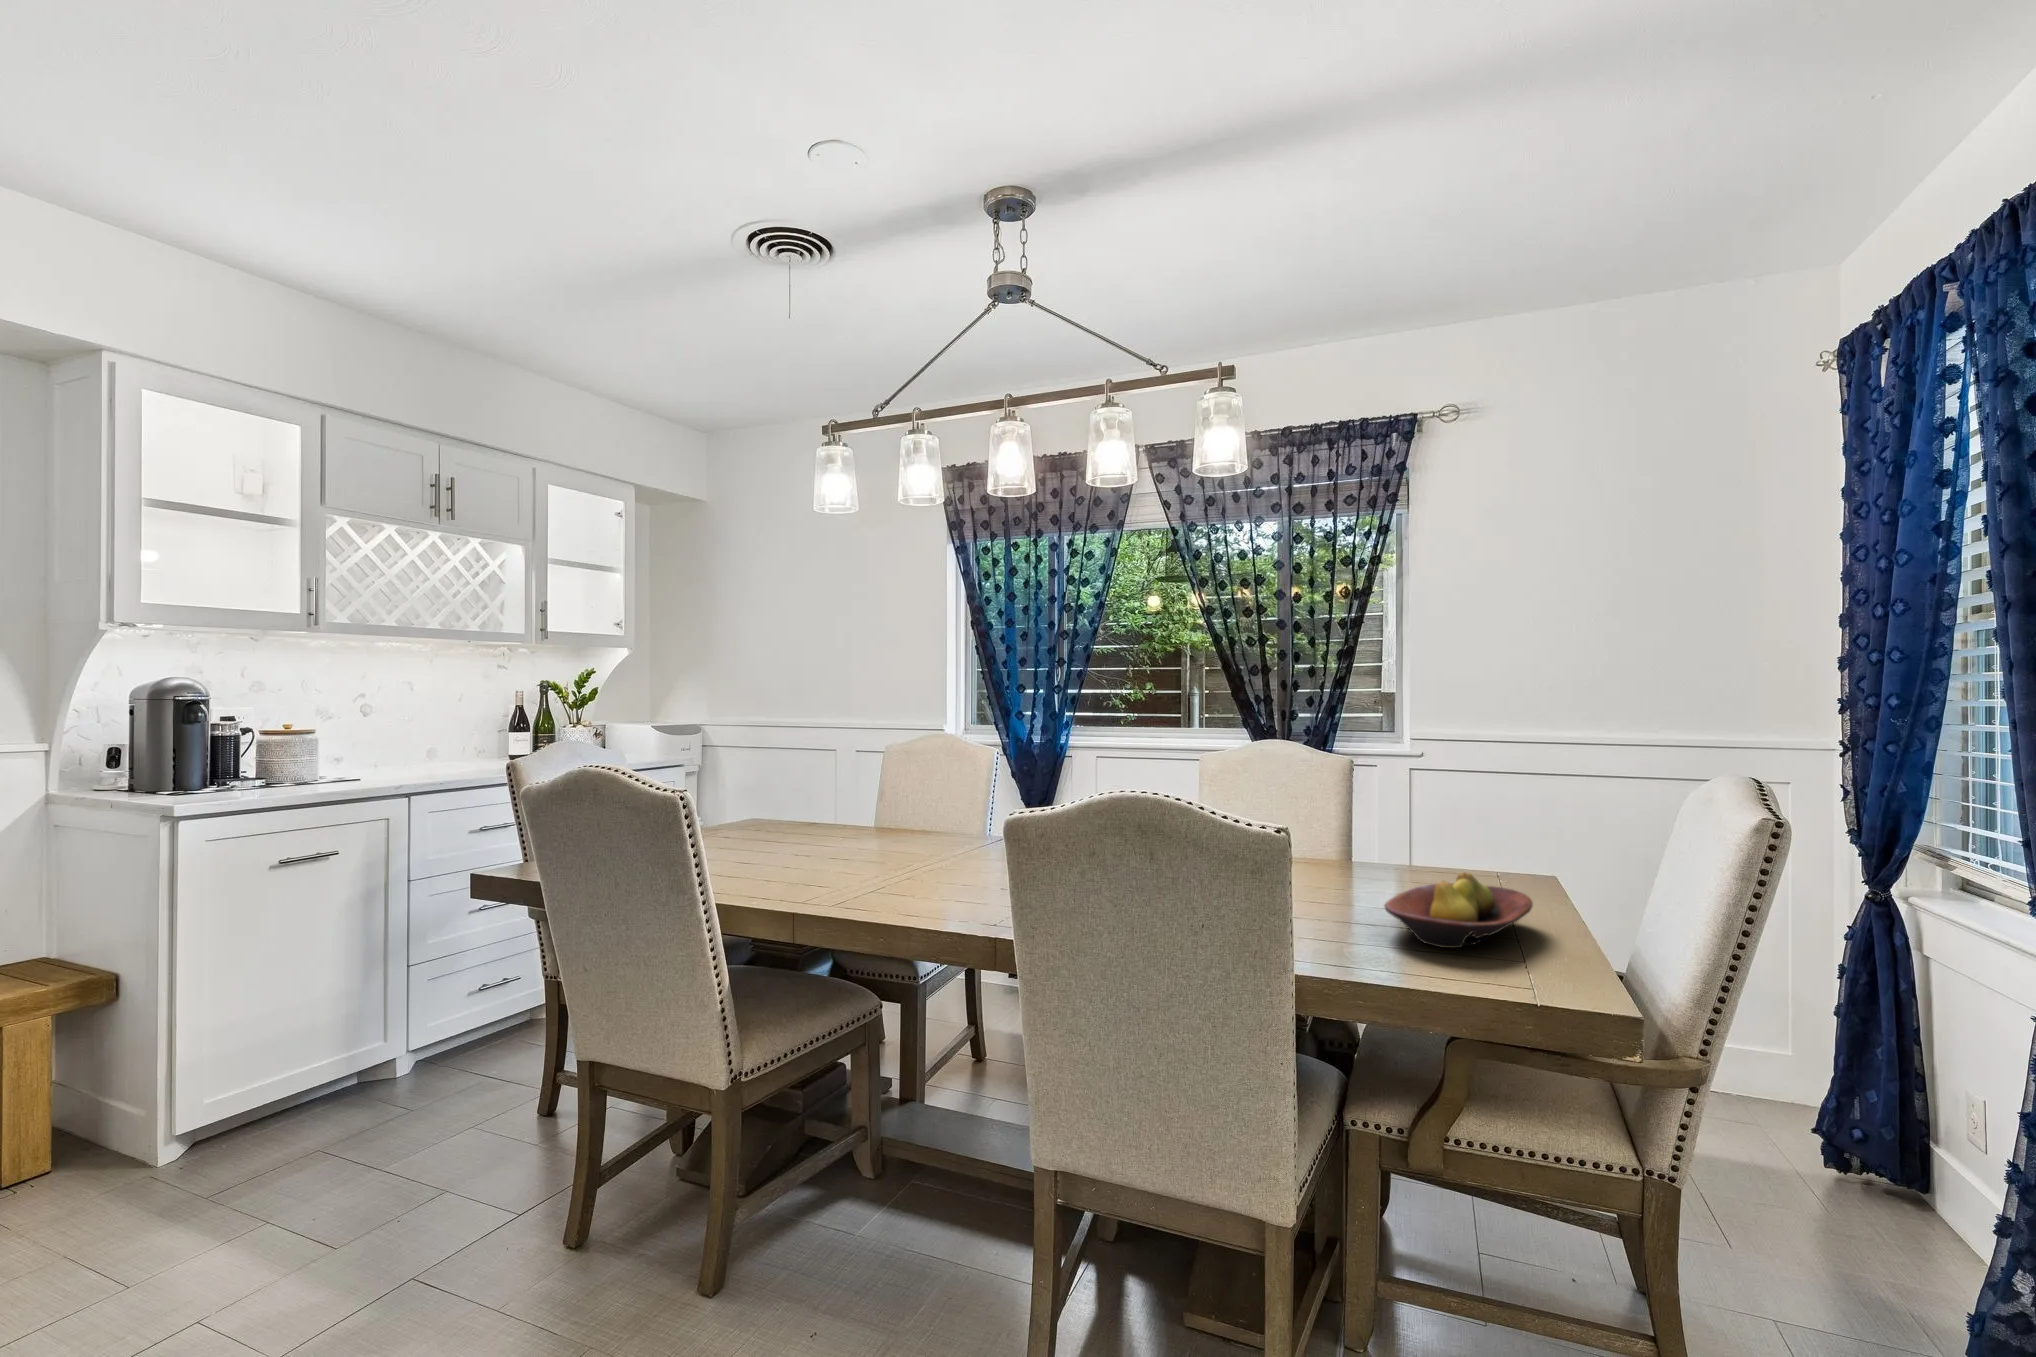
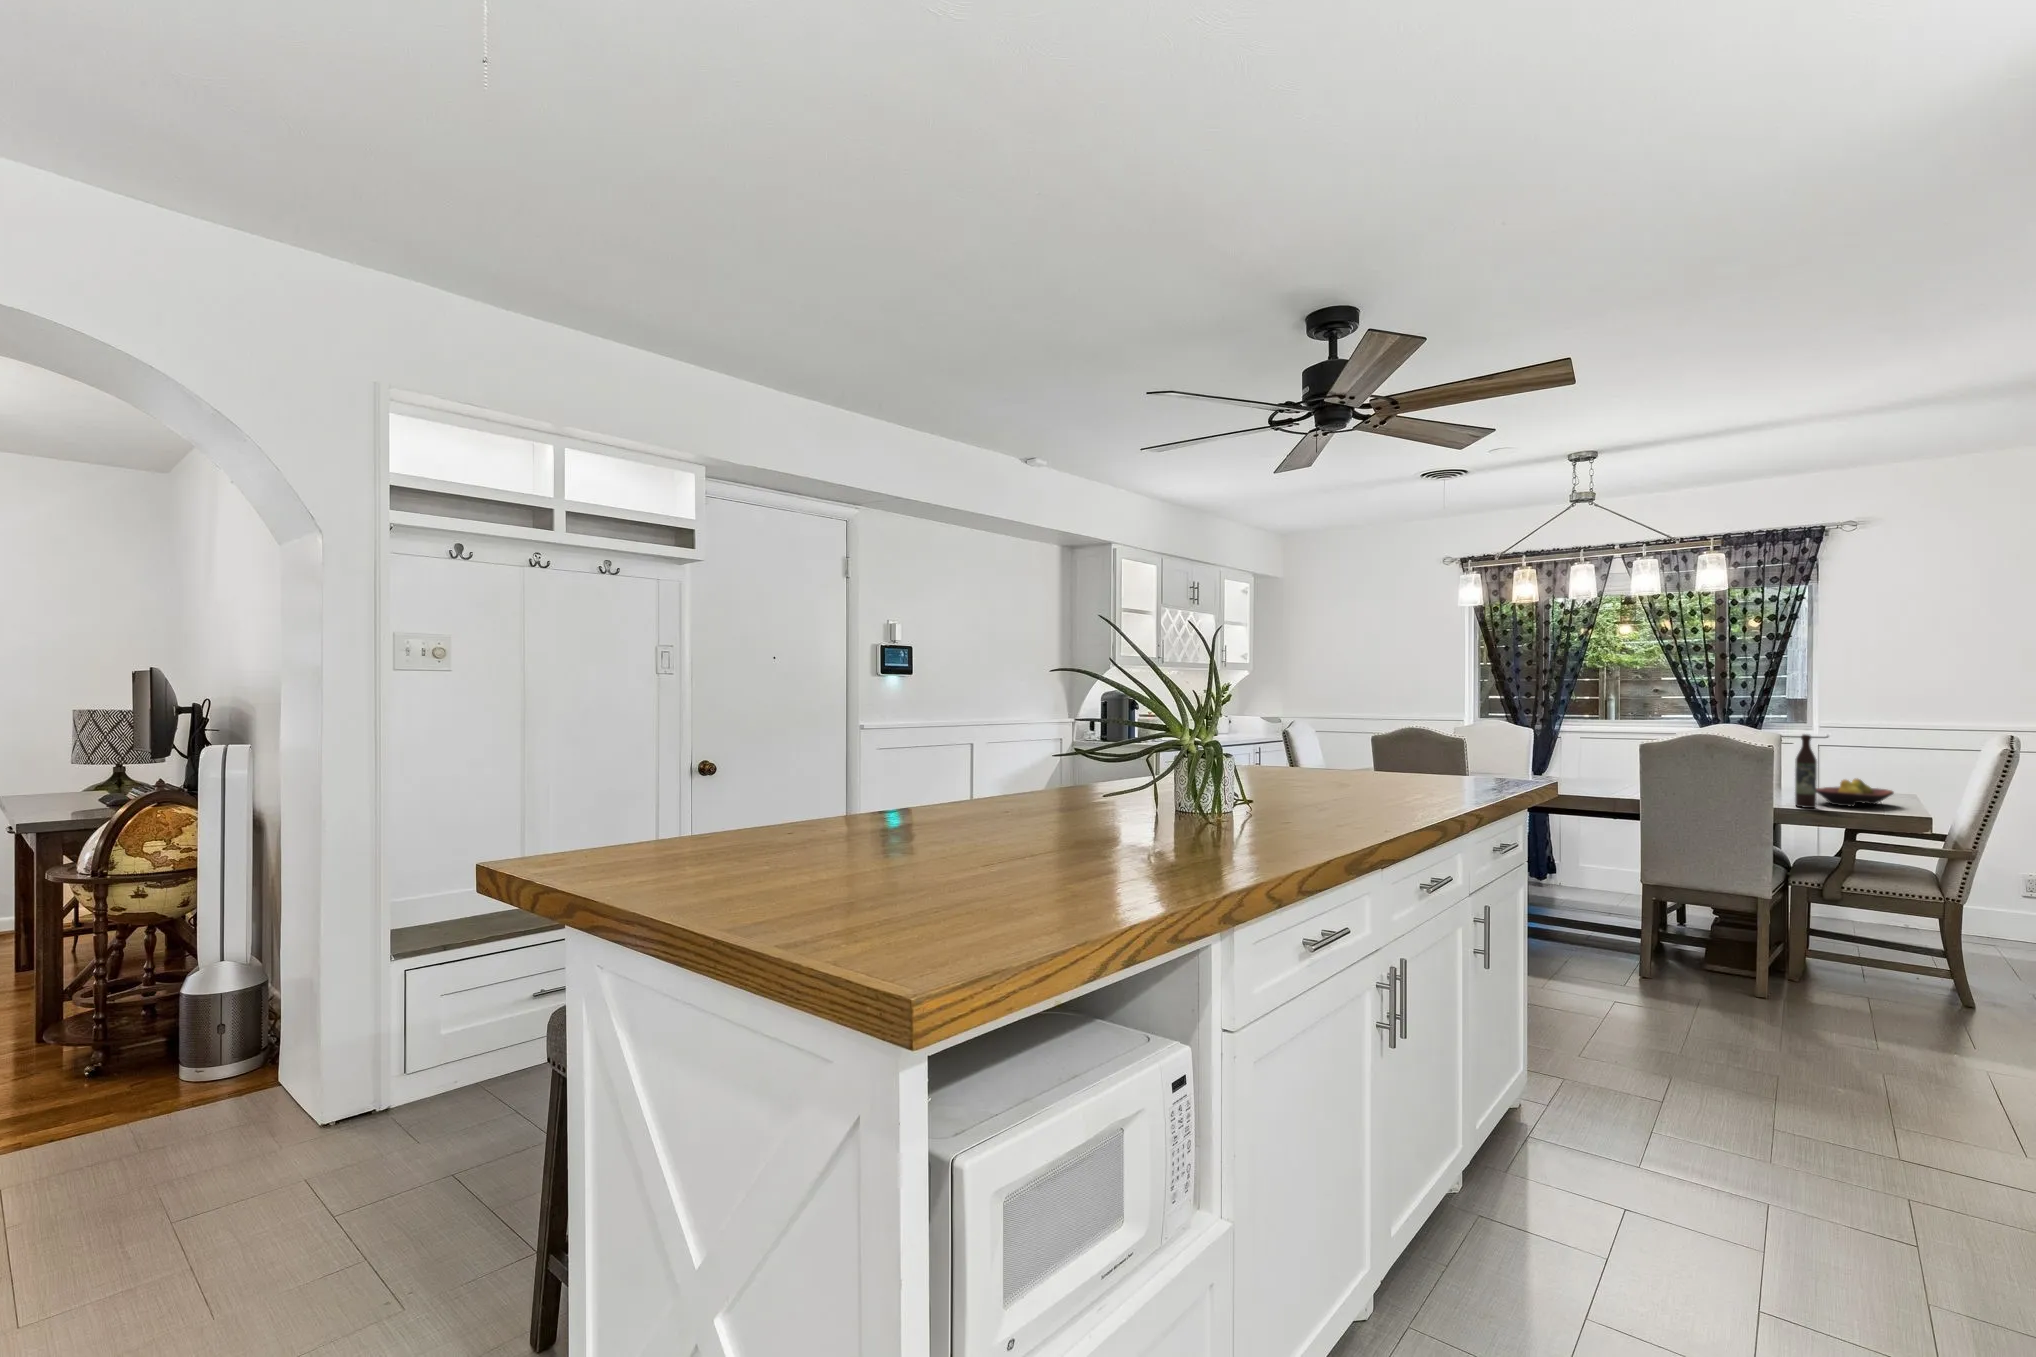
wine bottle: none [1344,789,1386,969] -> present [1795,734,1817,808]

